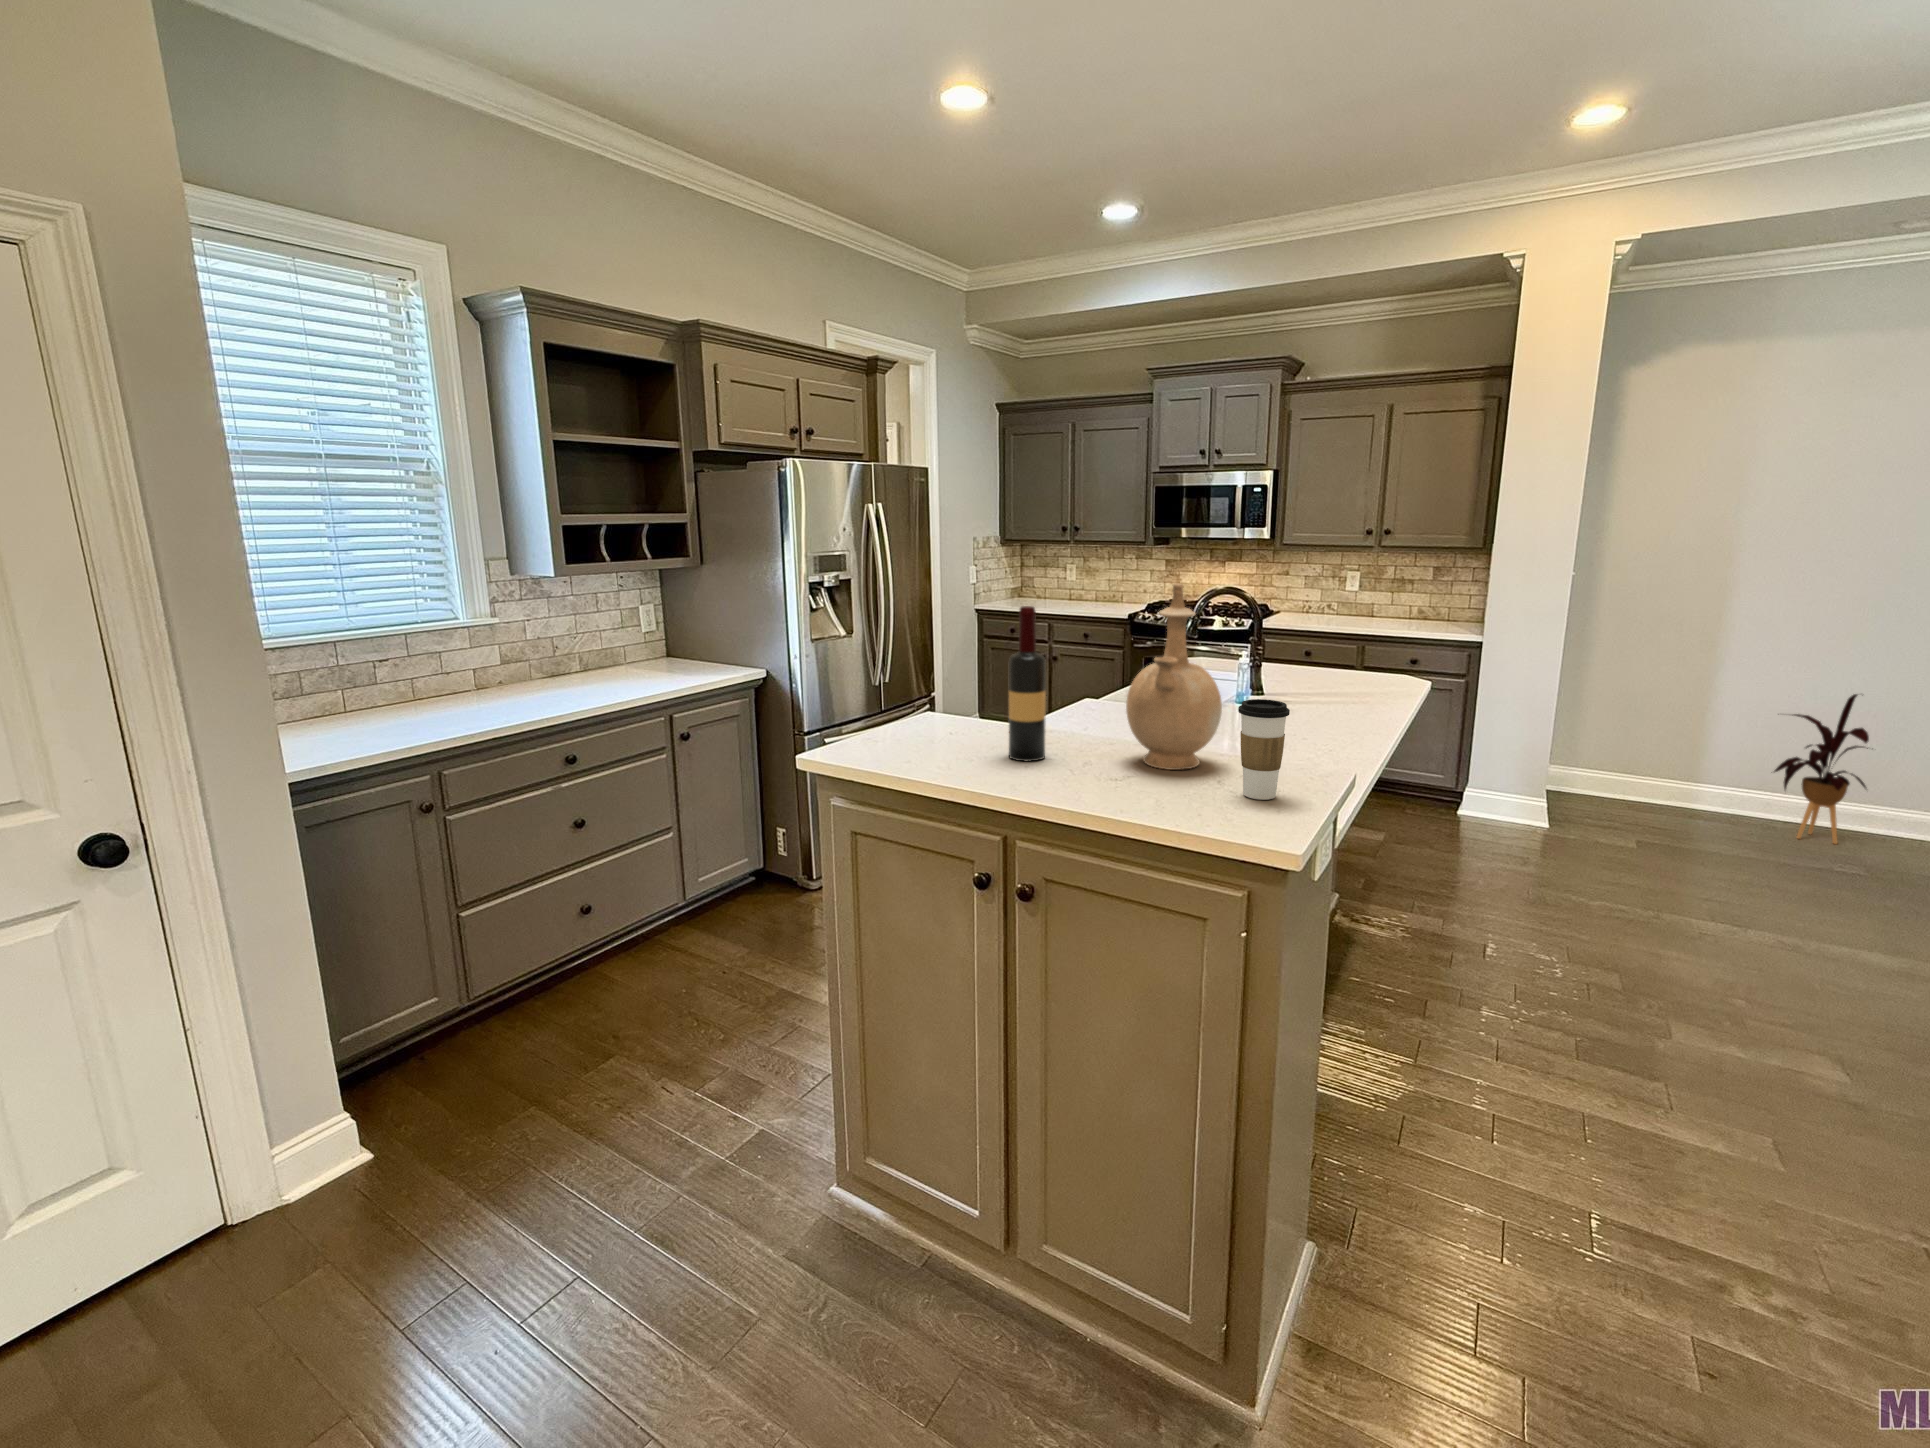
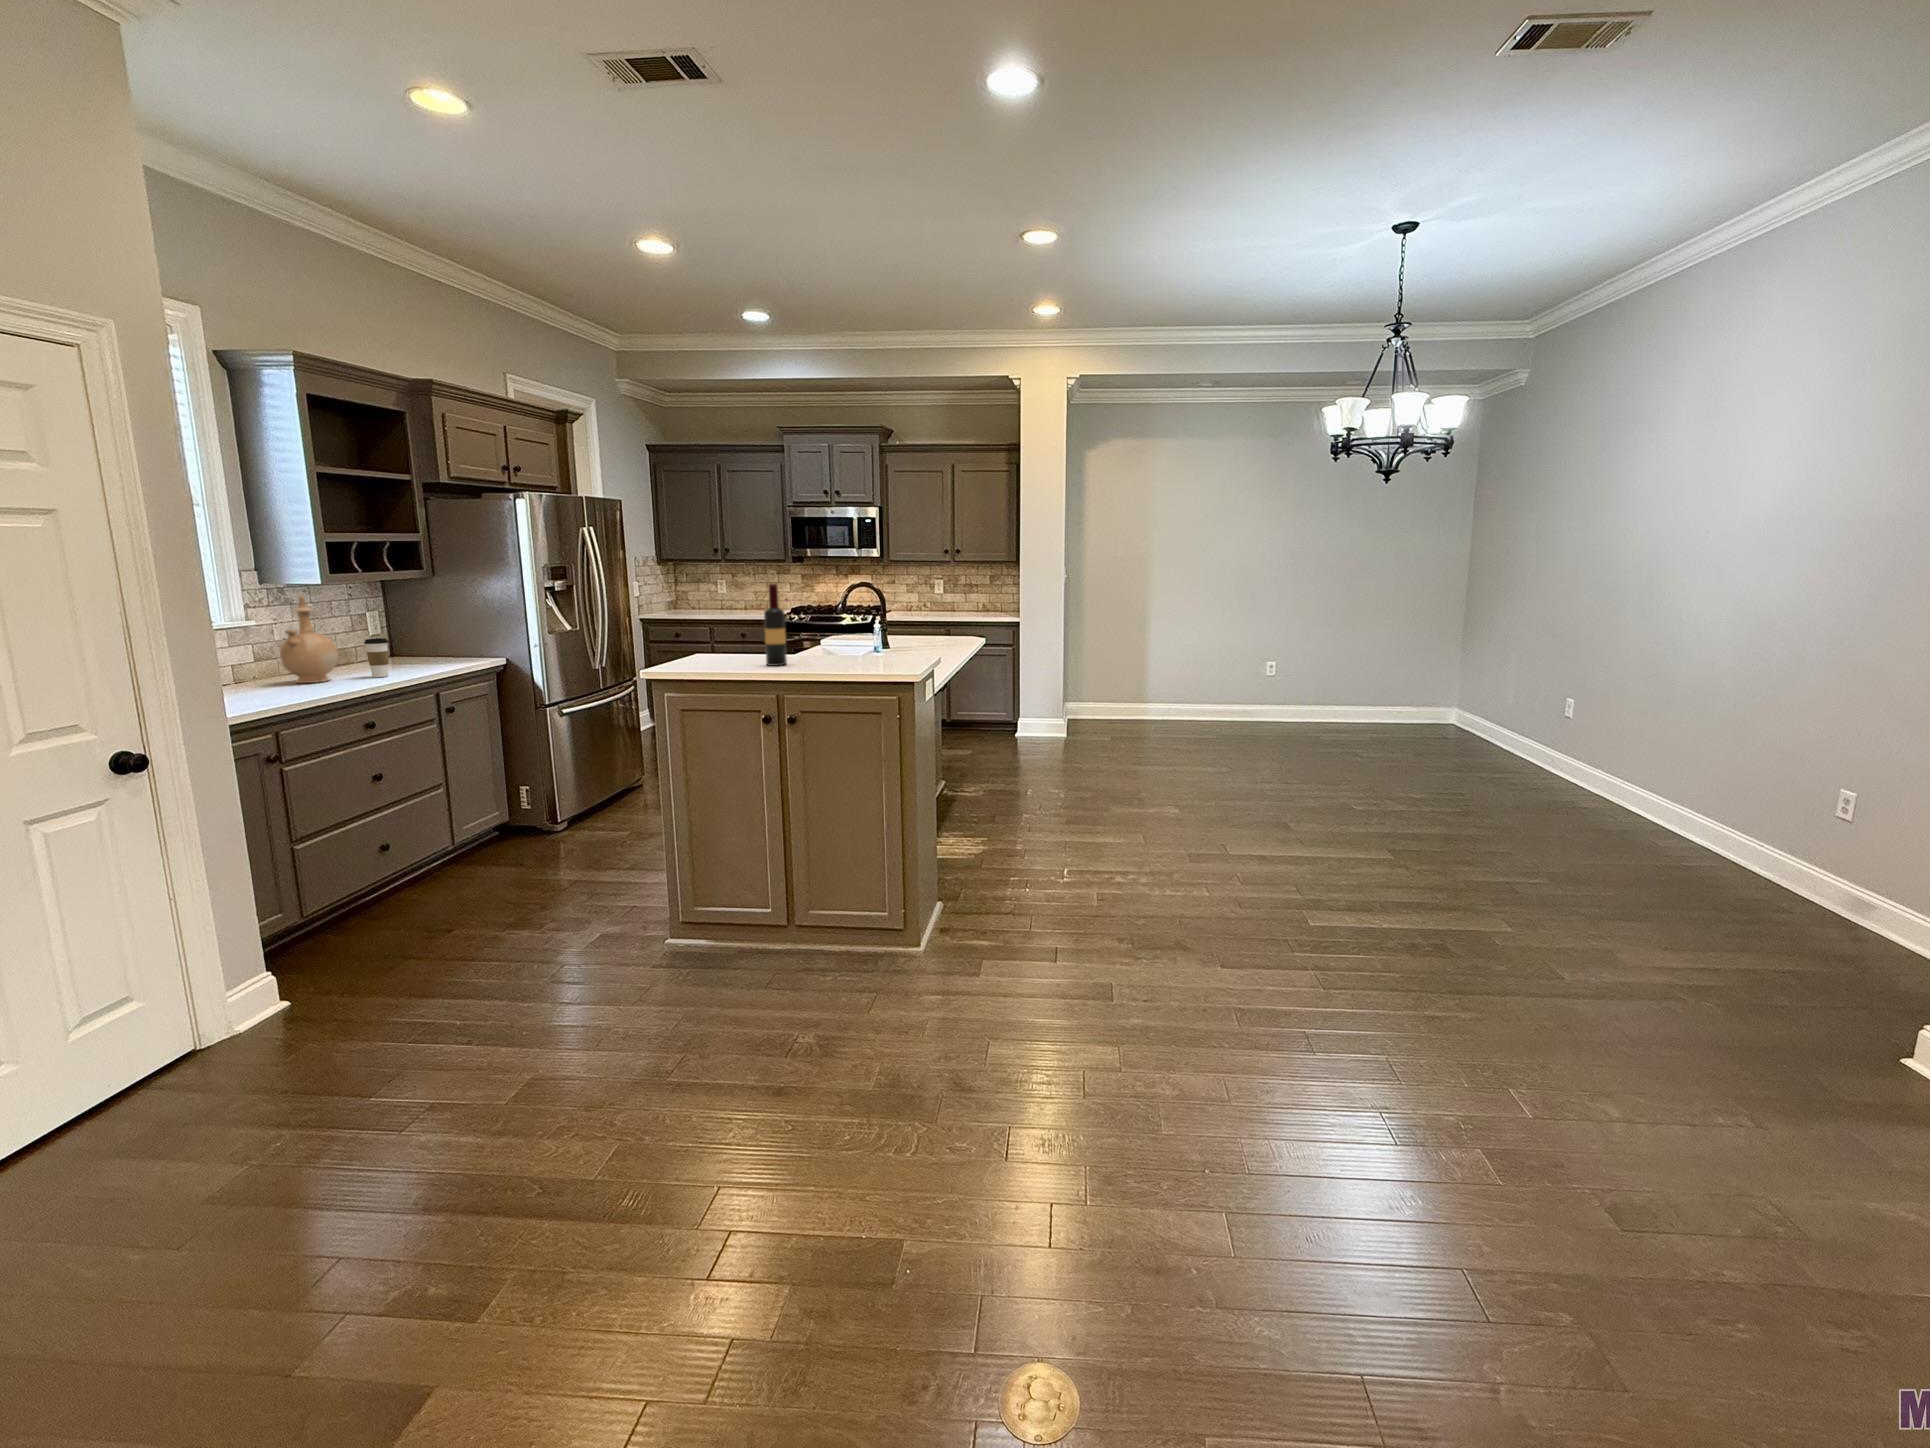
vase: present [1126,583,1222,770] -> present [280,596,338,683]
house plant: present [1774,694,1869,844] -> none [1171,640,1215,727]
coffee cup: present [1238,699,1290,800] -> present [364,638,388,677]

